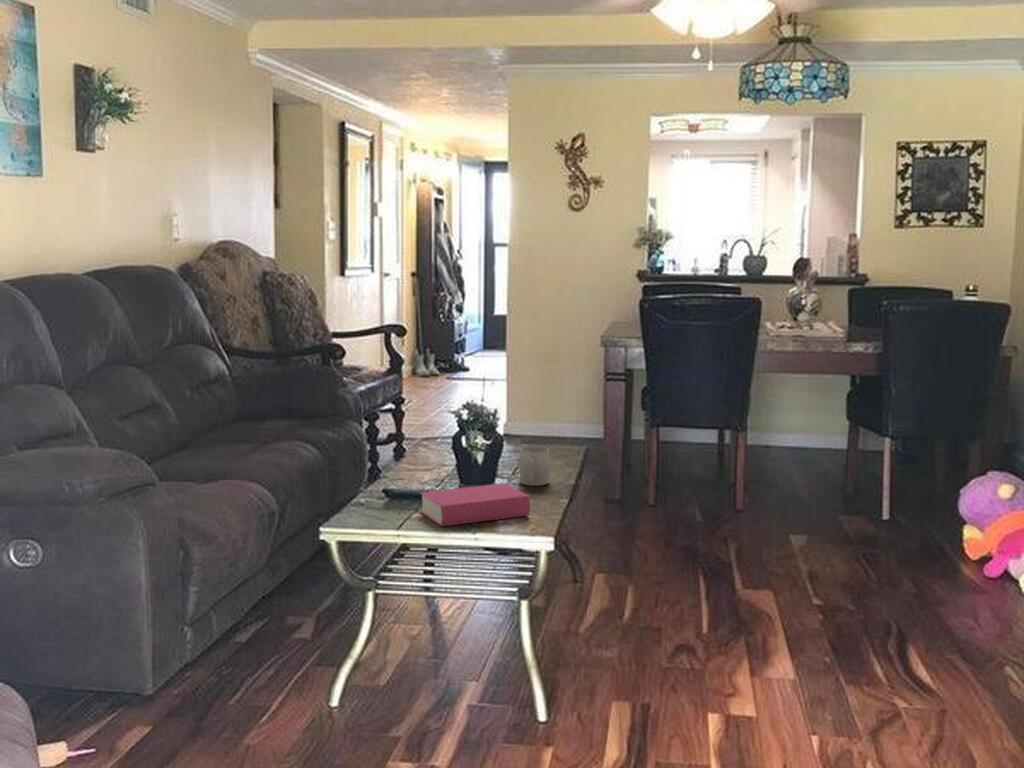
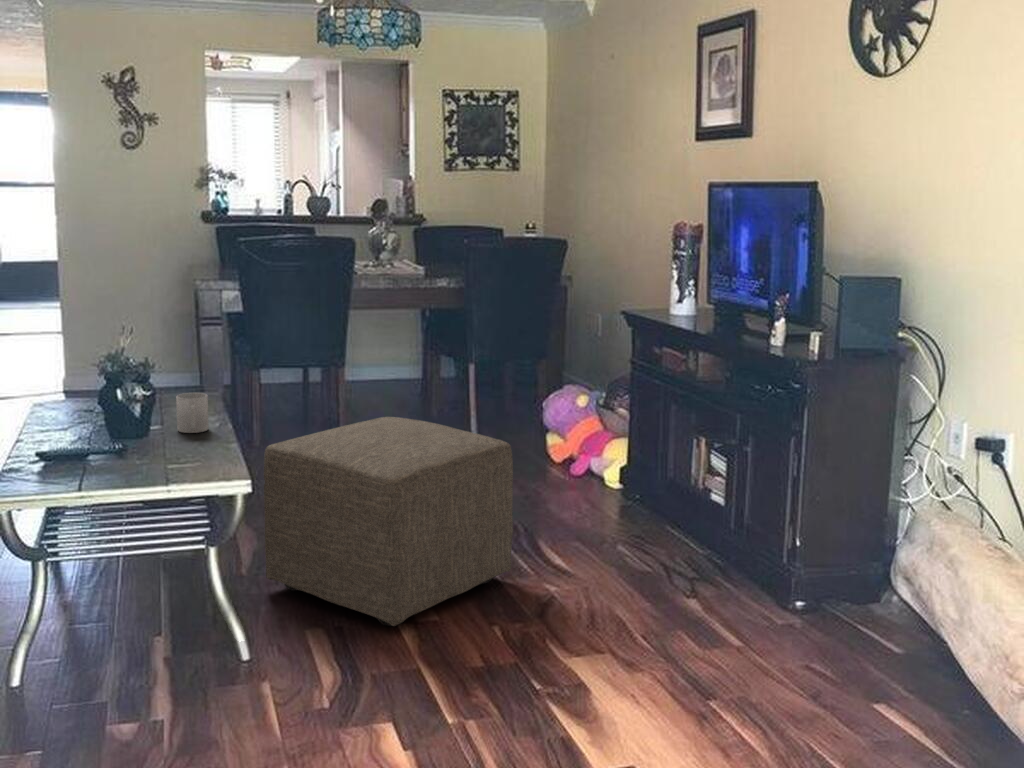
book: present [421,483,530,527] -> none [90,432,213,483]
ottoman: none [593,489,862,713] -> present [264,417,513,626]

